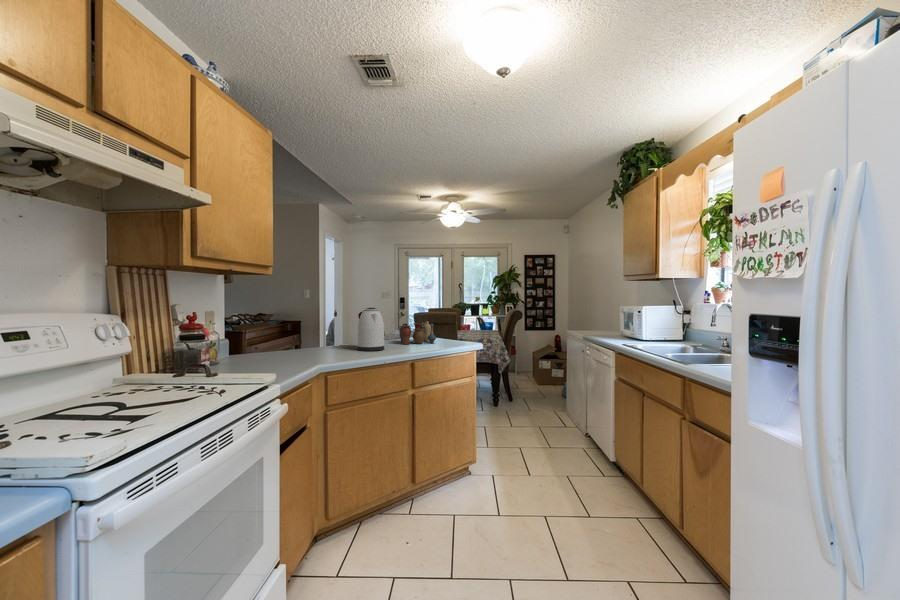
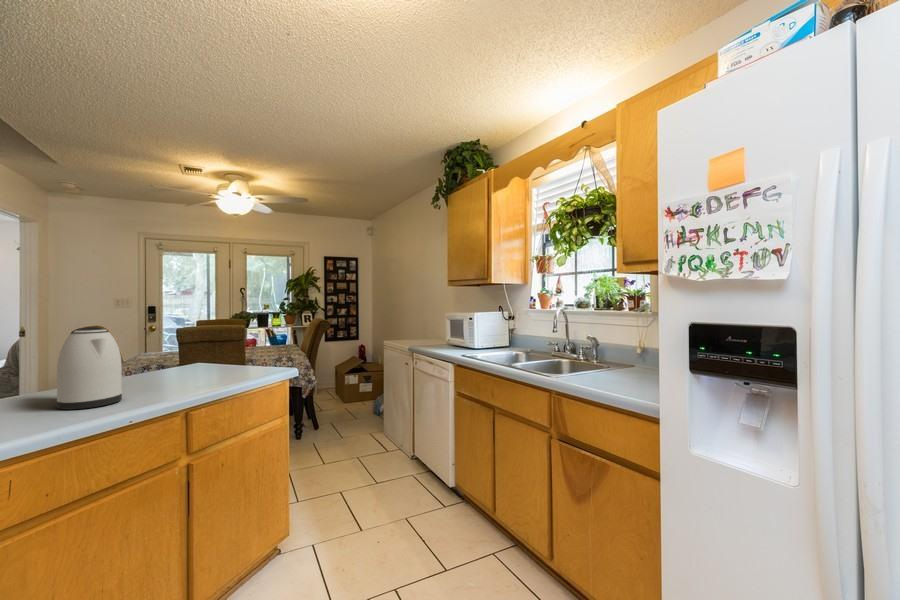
vase: present [399,321,436,344] -> none [153,342,223,384]

